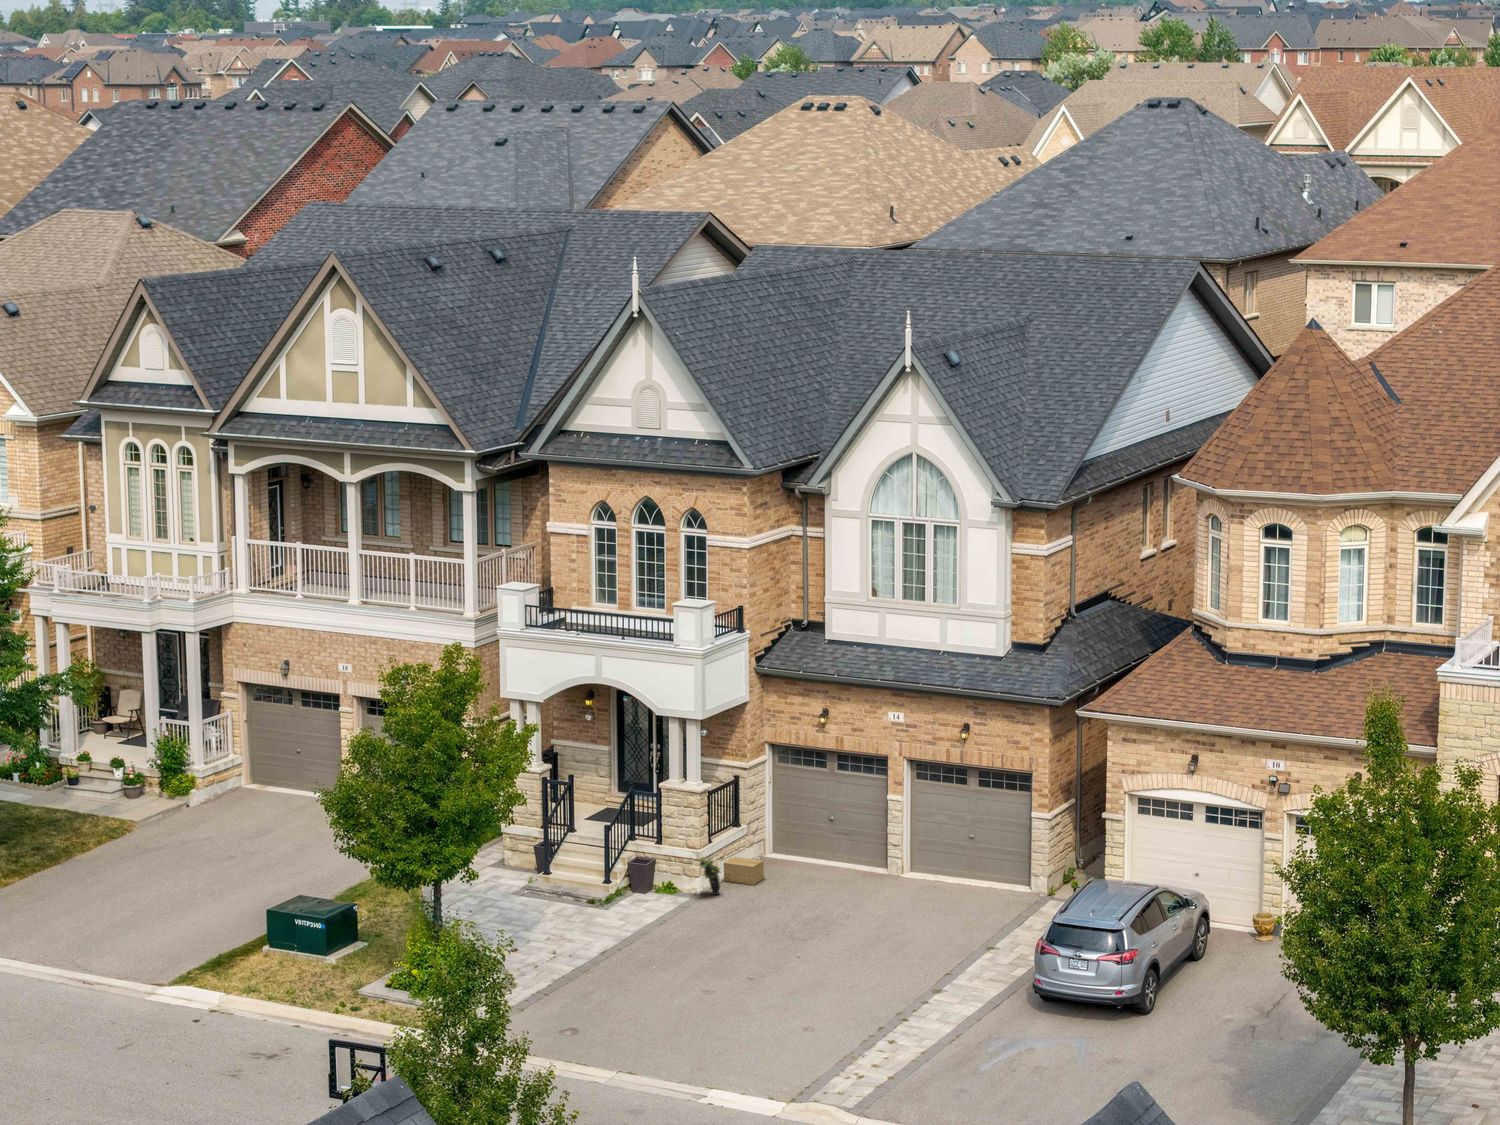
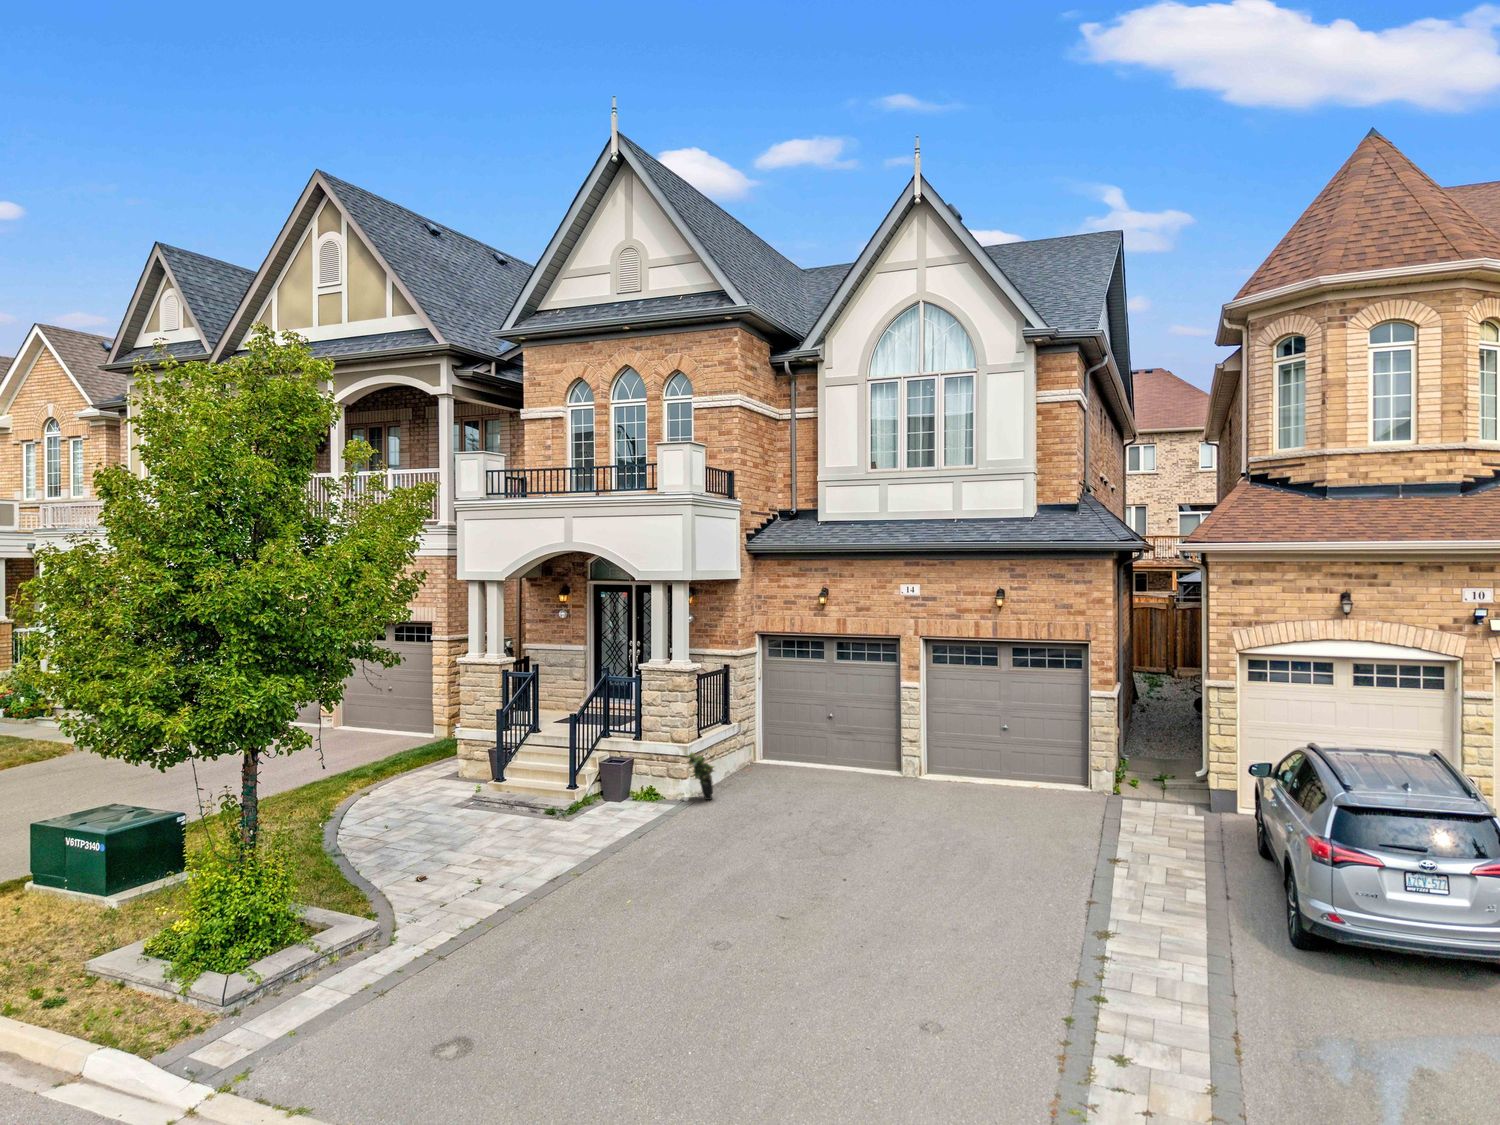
cardboard box: present [724,857,764,885] -> none [714,756,761,788]

